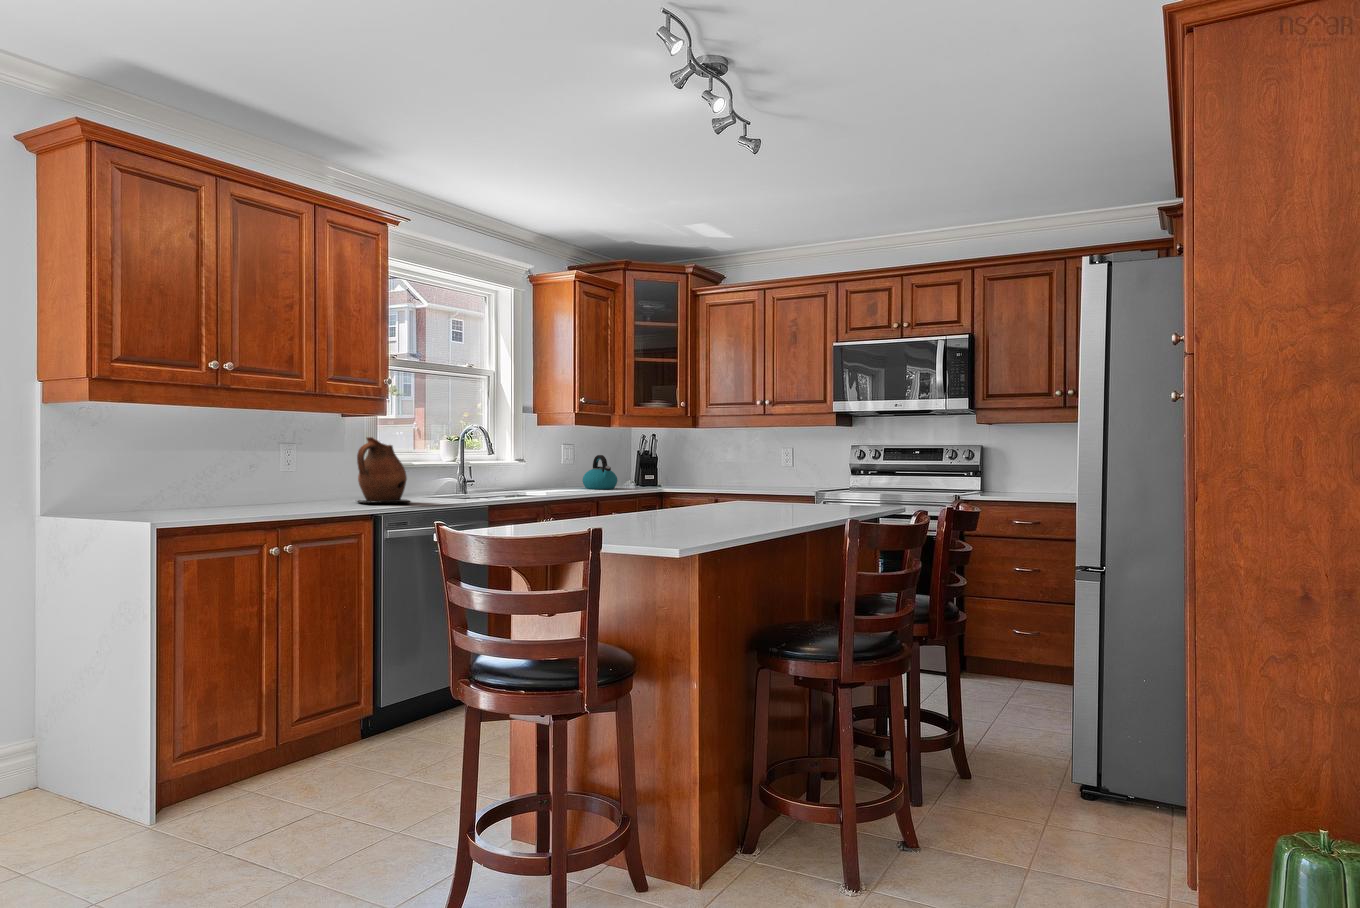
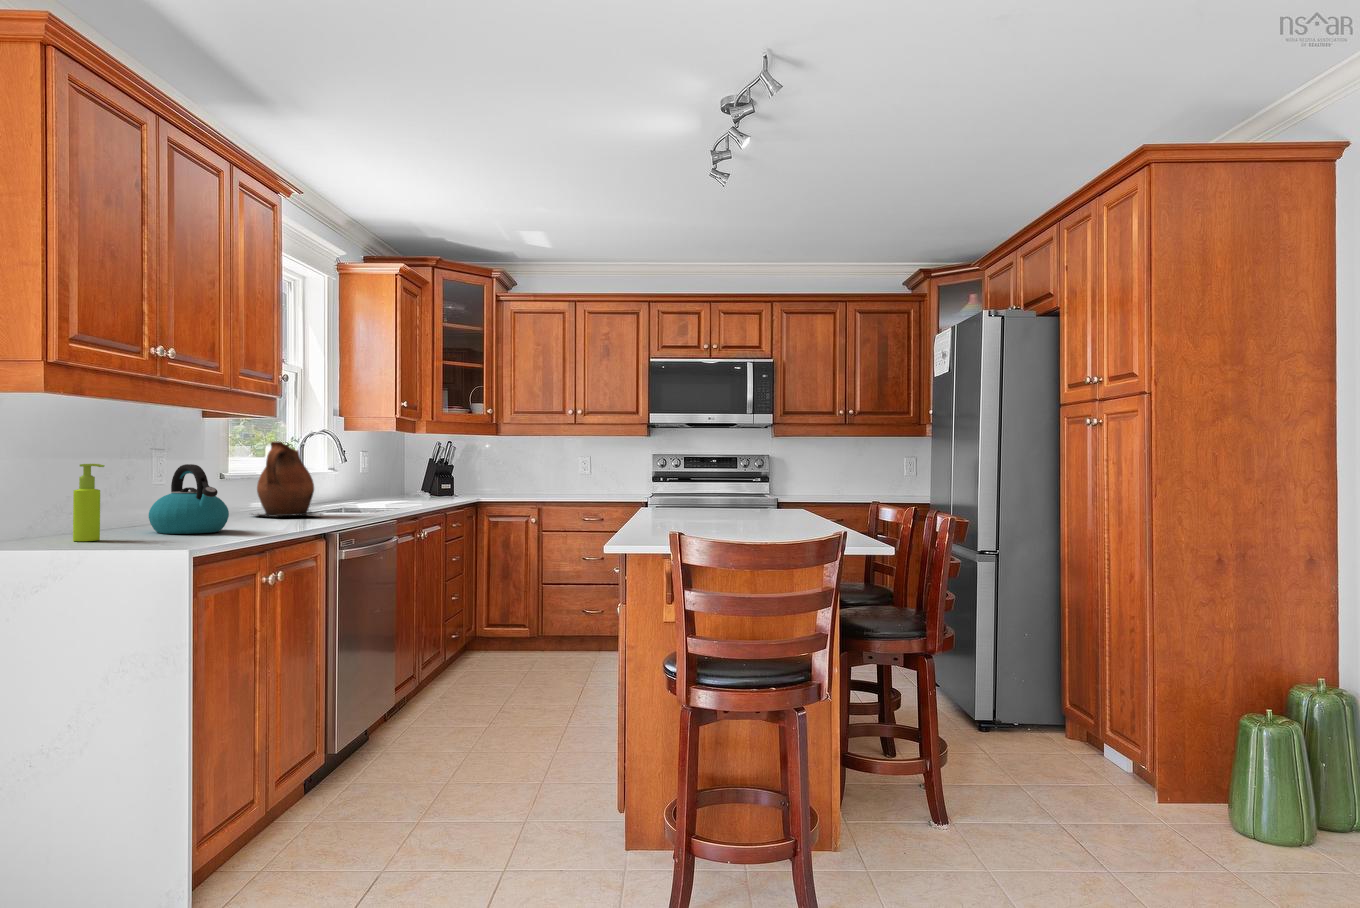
kettle: present [583,455,617,489] -> present [149,464,229,534]
soap dispenser: none [121,457,142,518] -> present [73,464,104,541]

